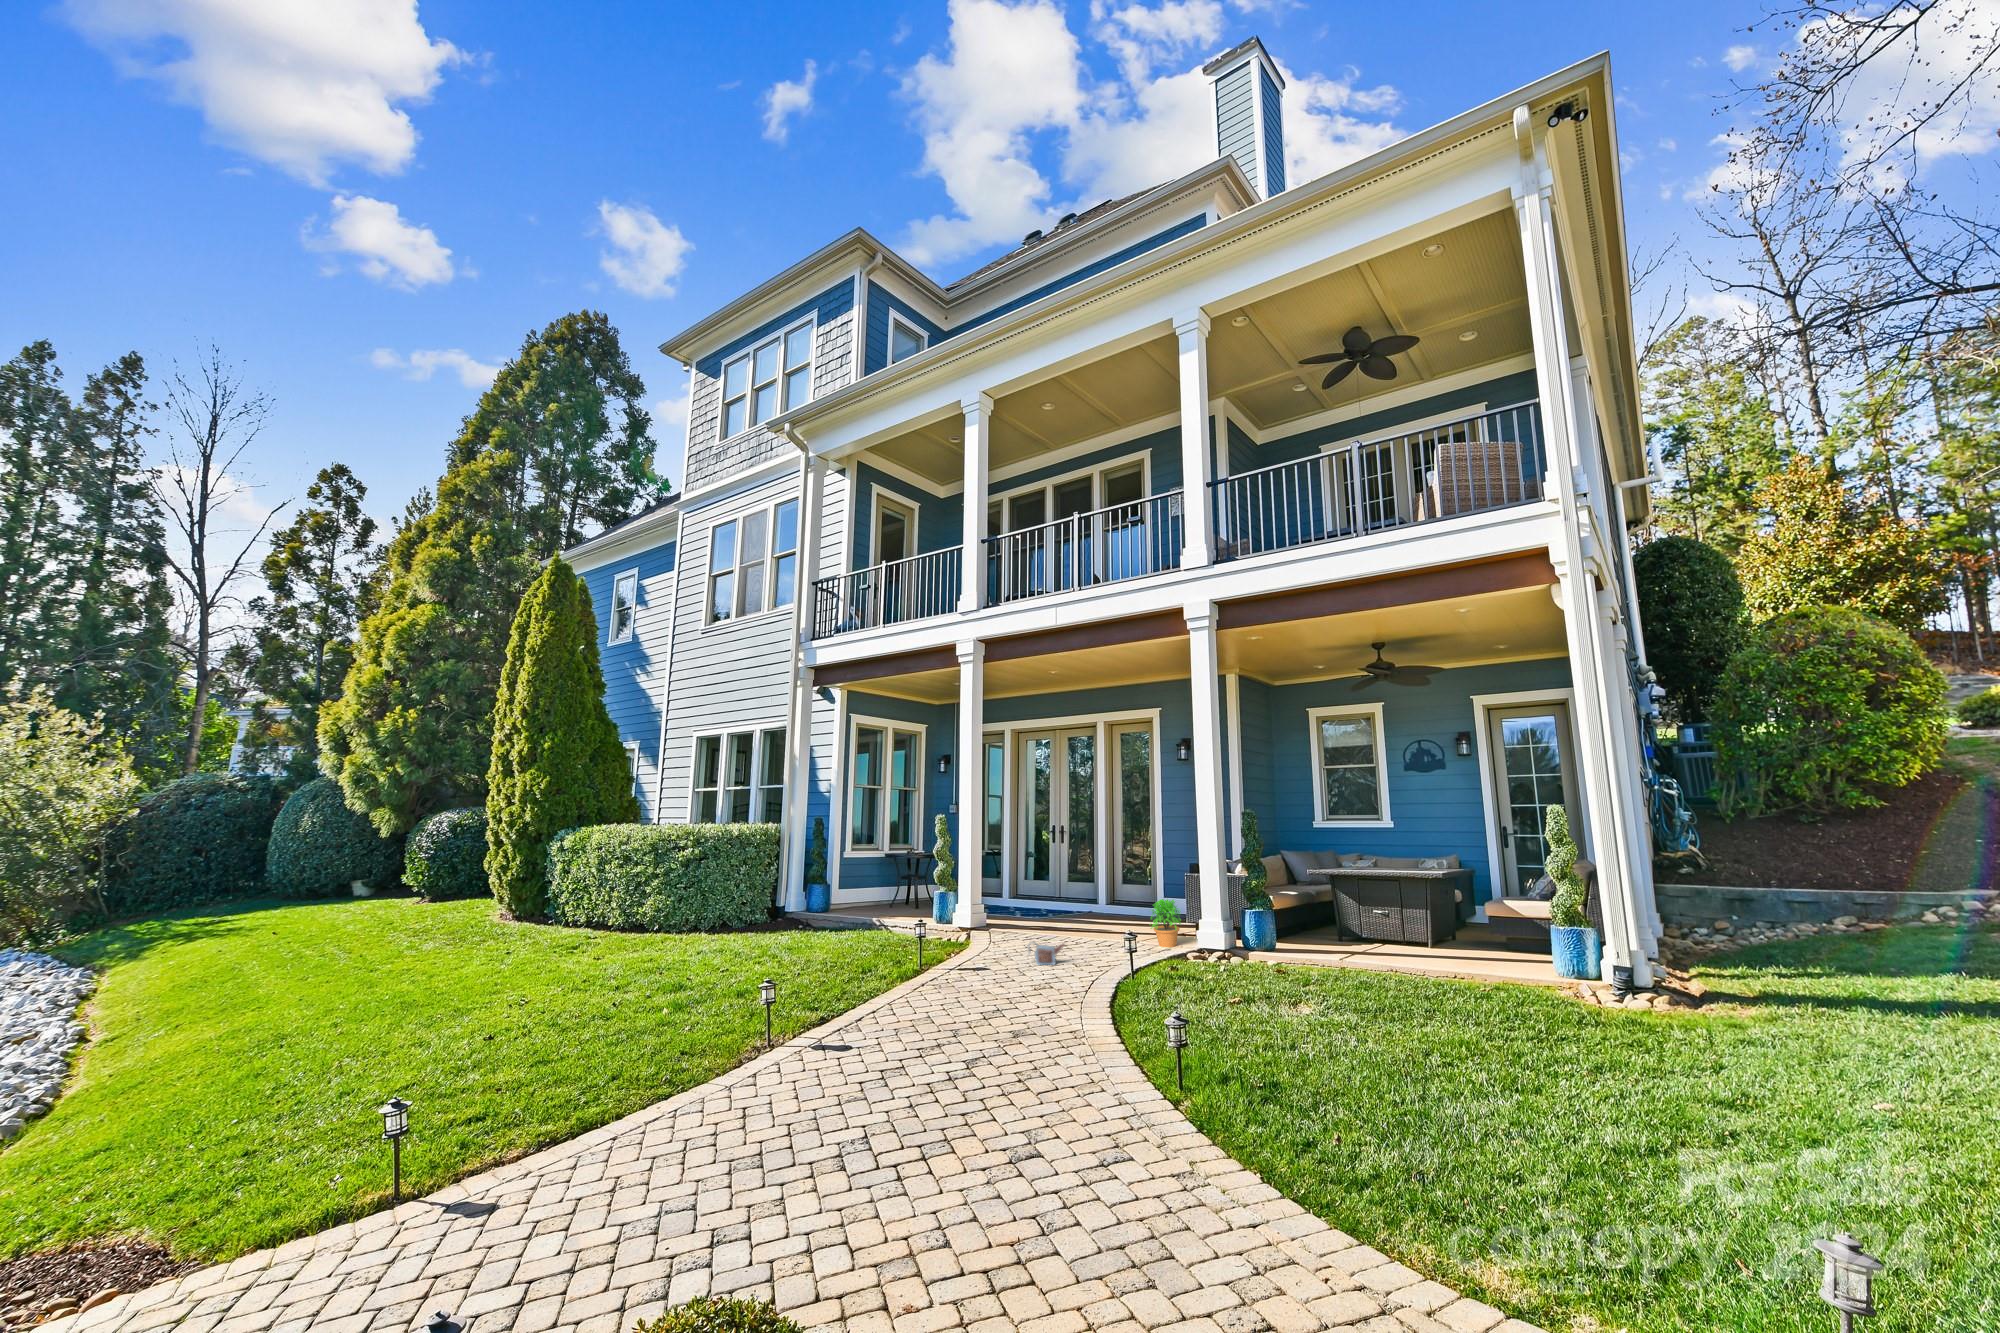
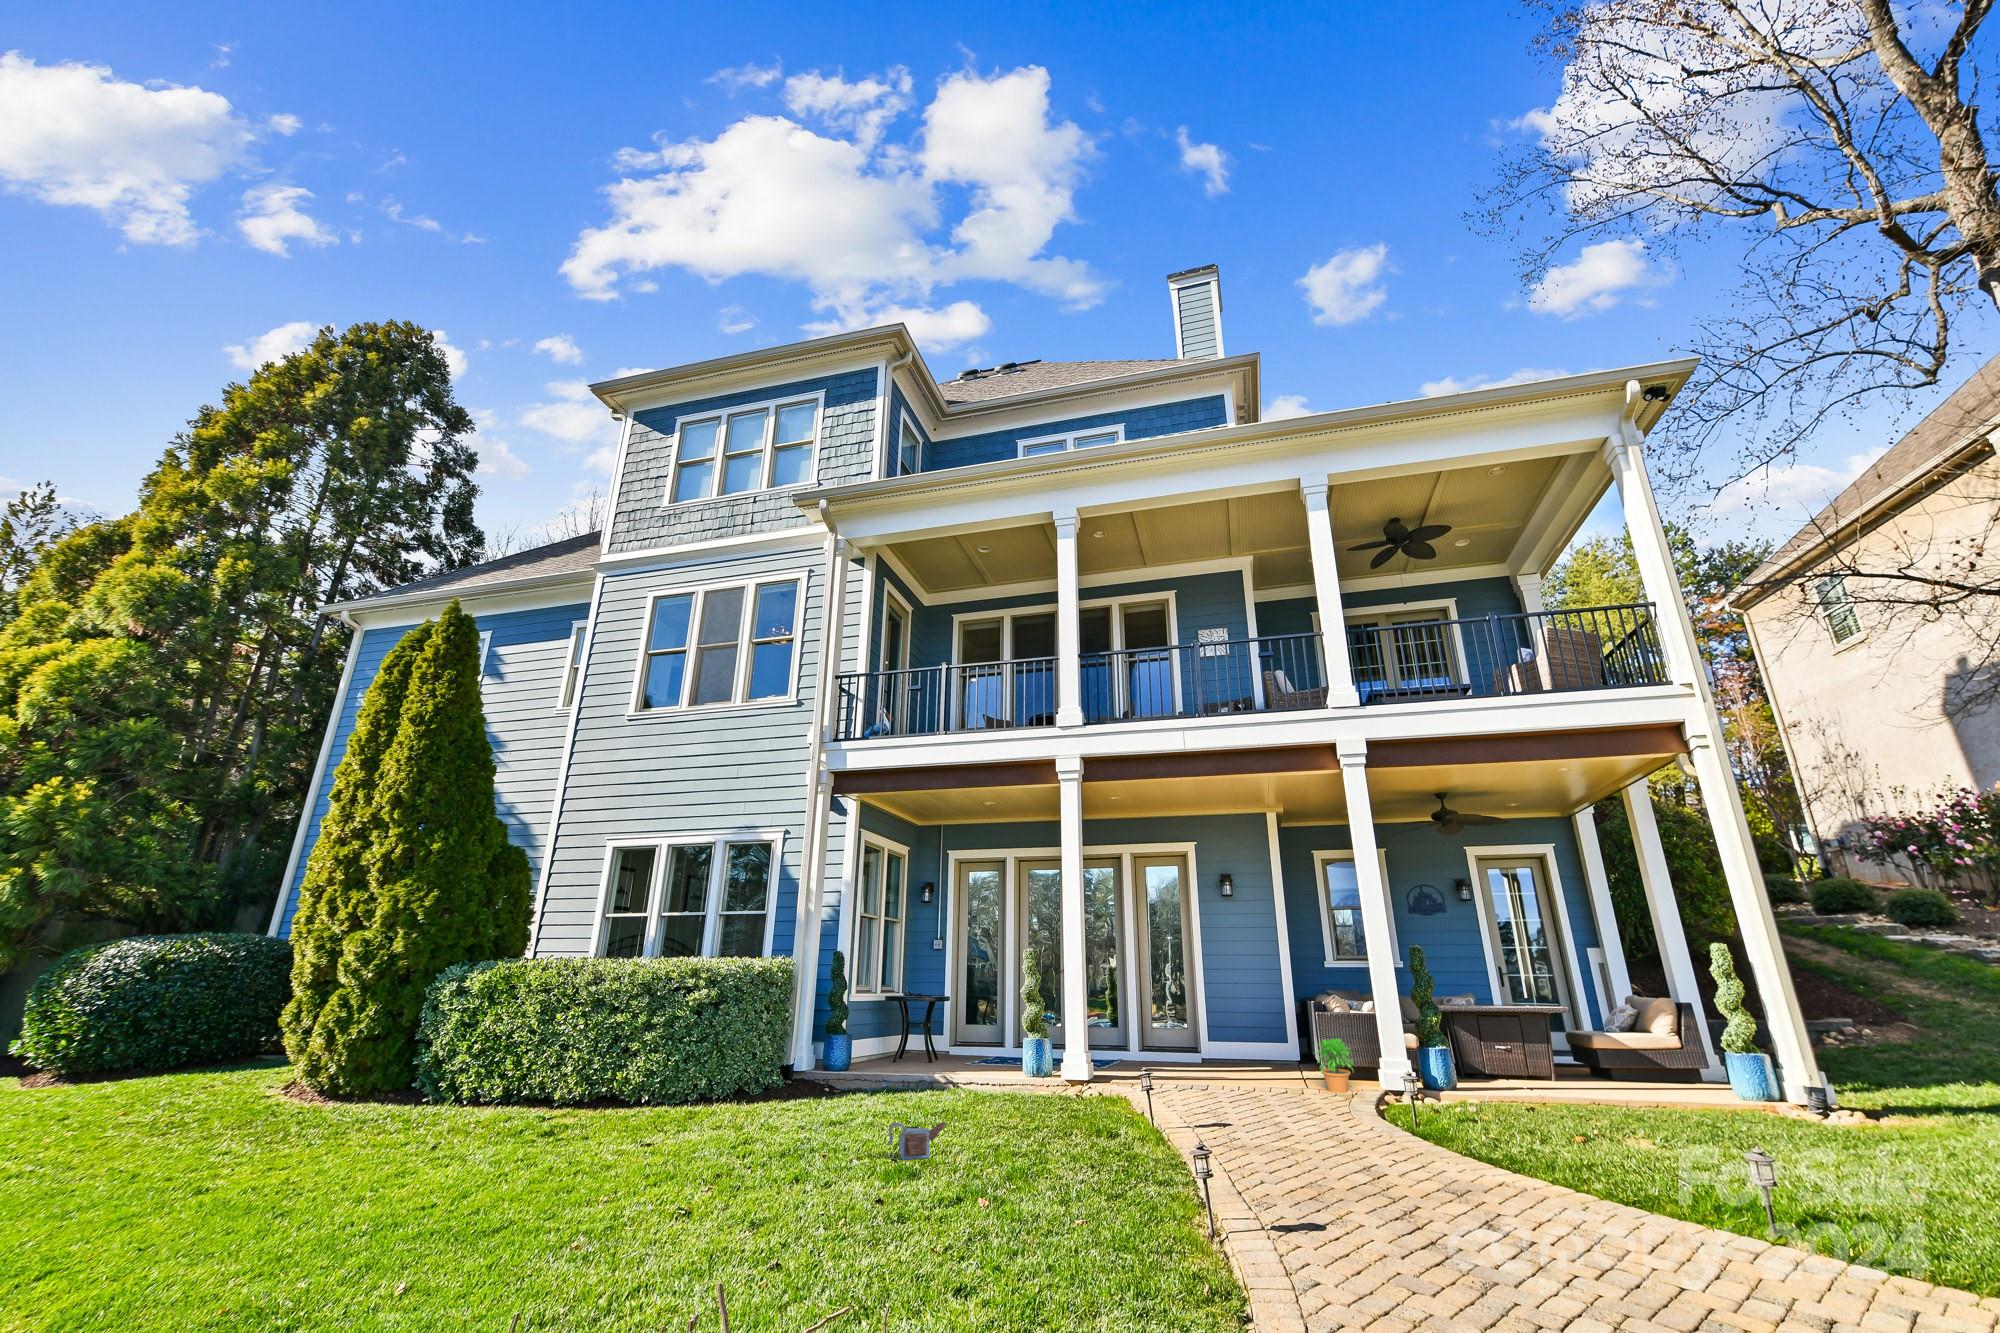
watering can: present [1028,942,1065,965] -> present [888,1122,946,1160]

